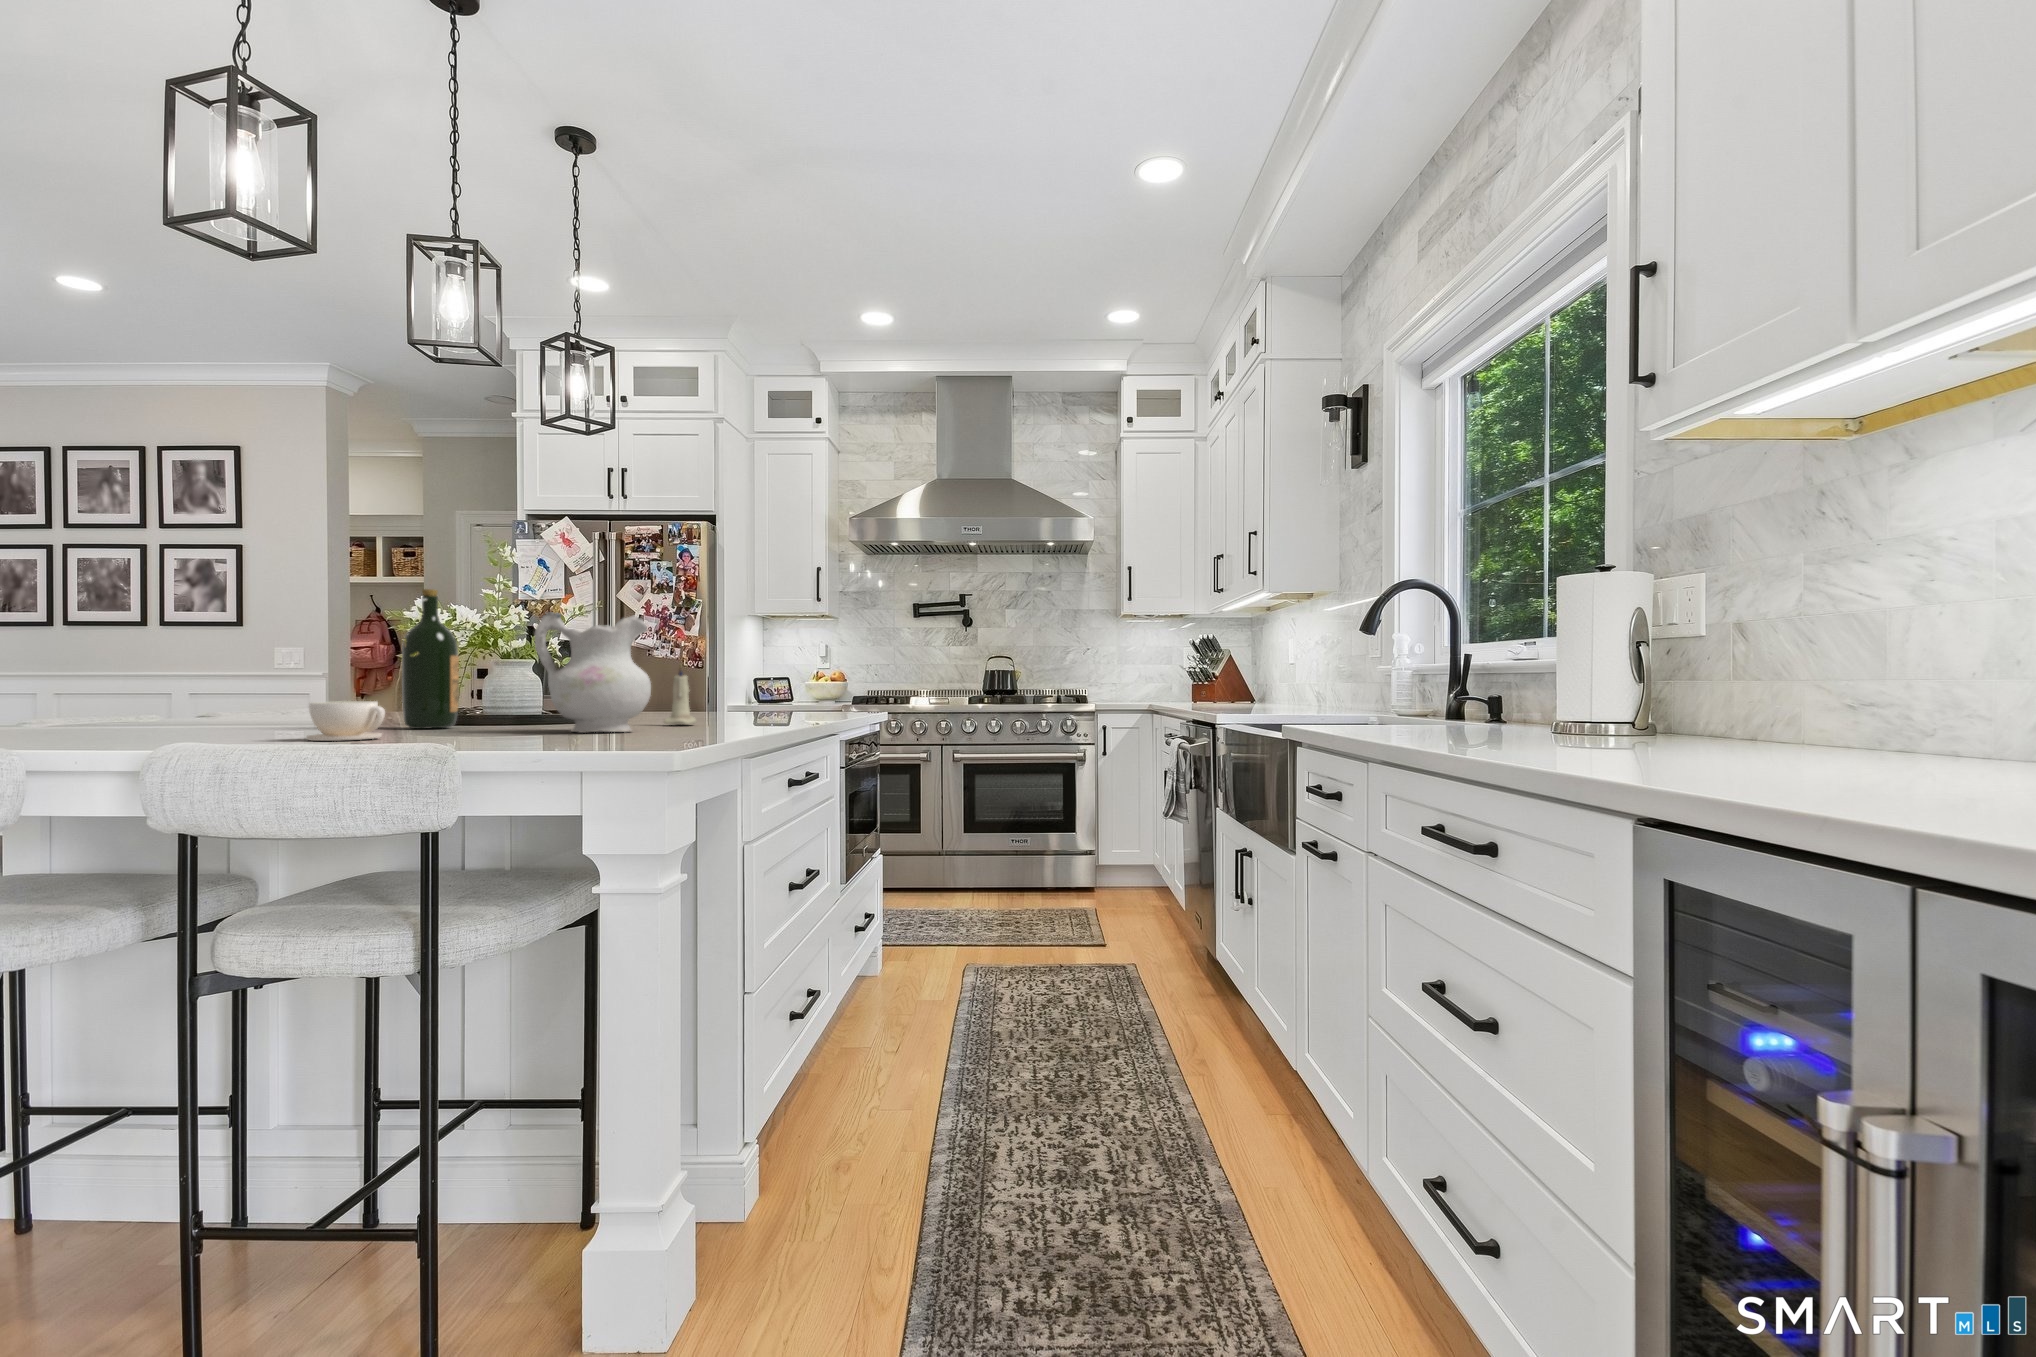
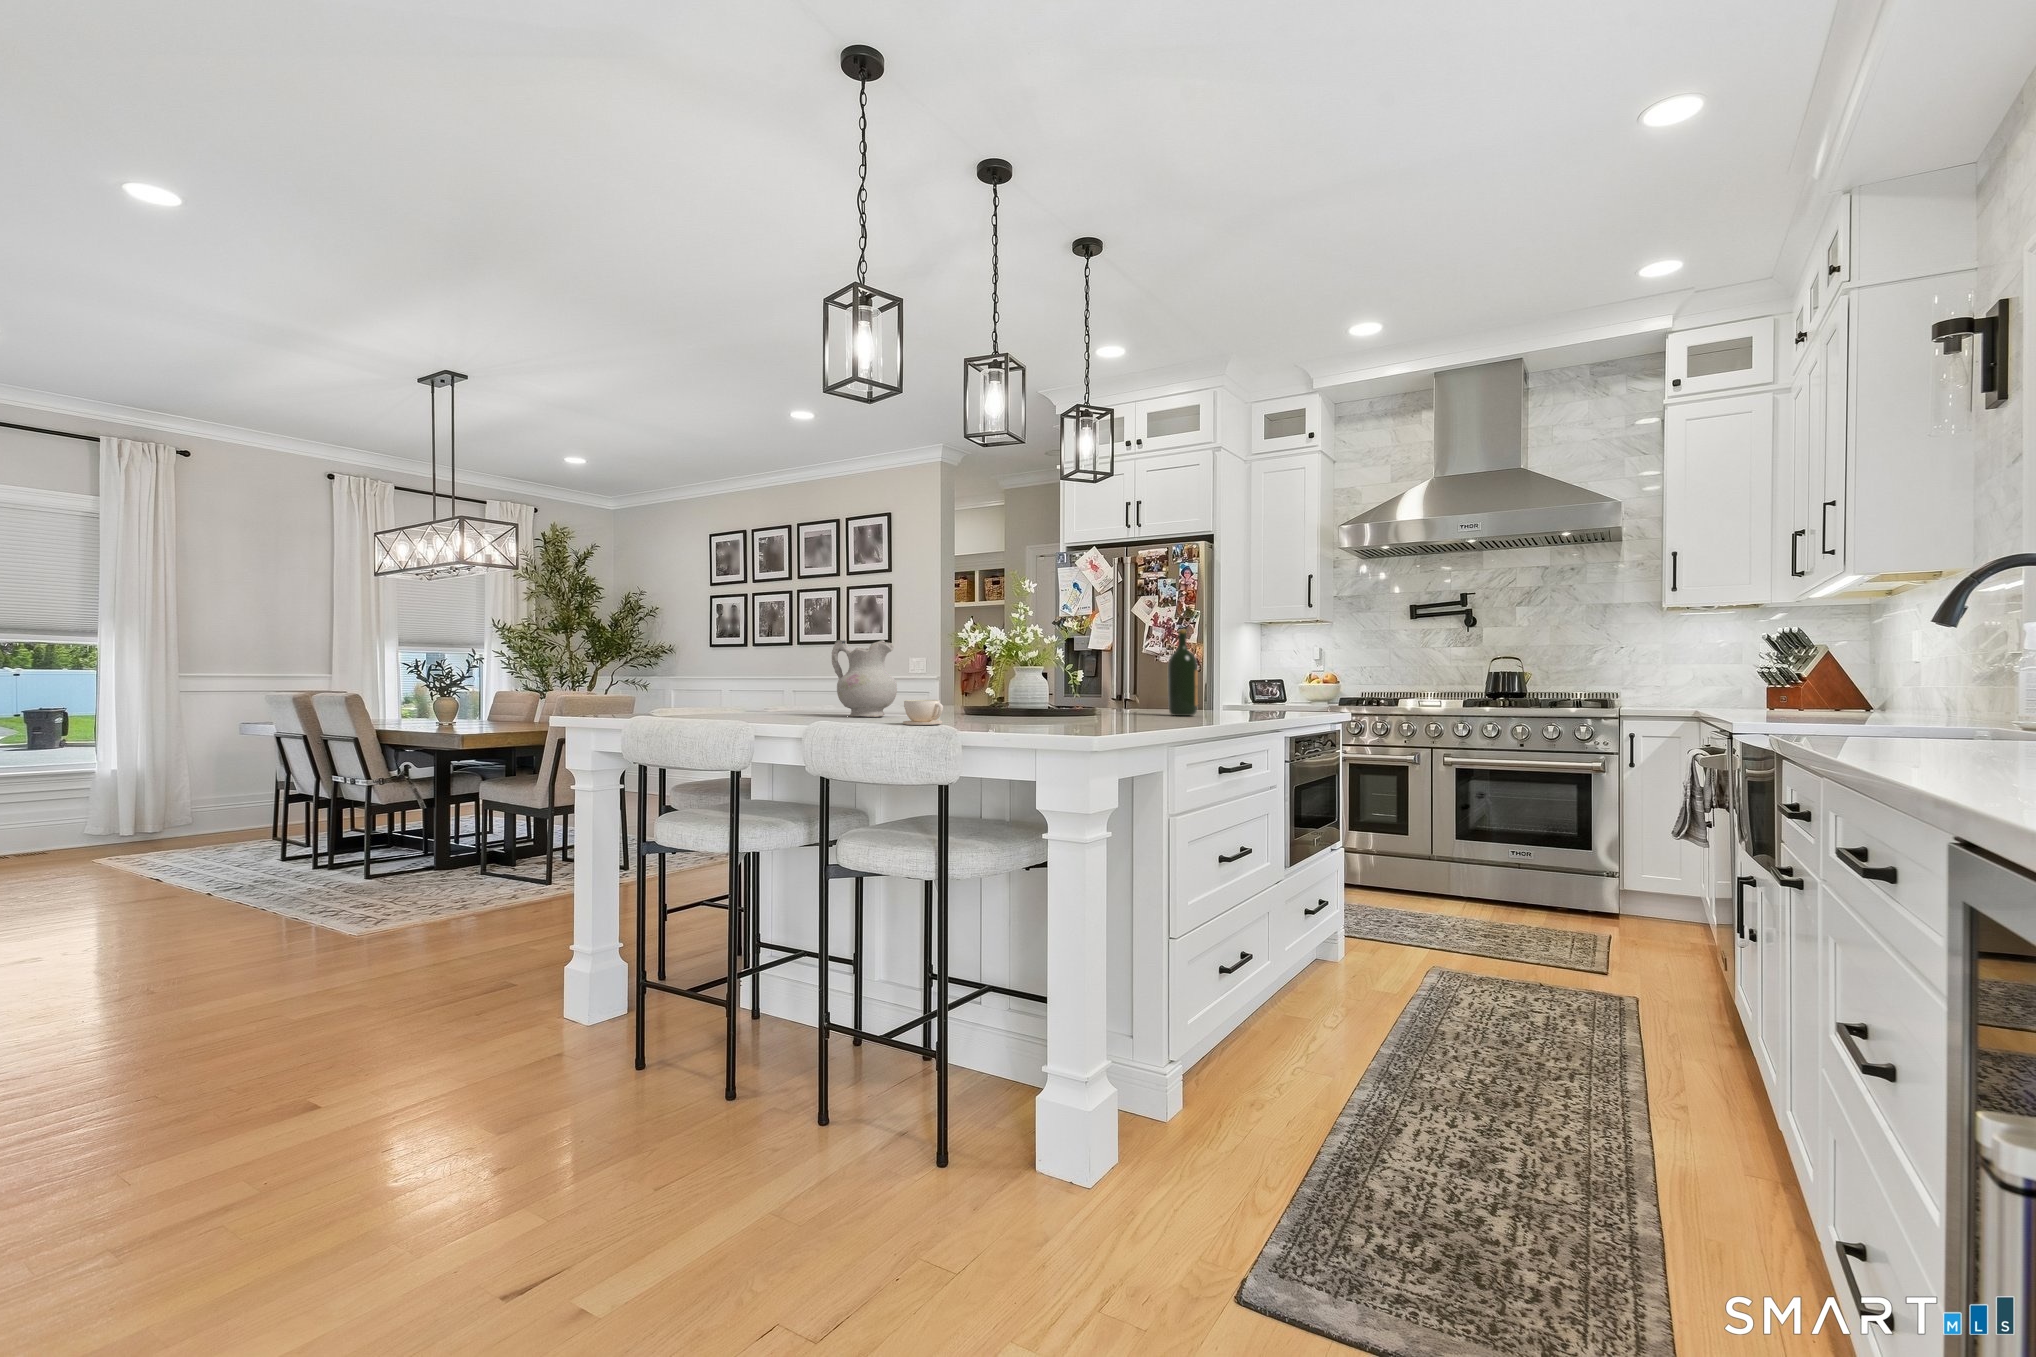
wine bottle: present [402,589,459,729] -> present [1168,629,1198,716]
ceramic pitcher: present [535,612,651,733] -> present [832,640,897,717]
candle: present [664,665,696,725] -> none [1129,671,1155,720]

